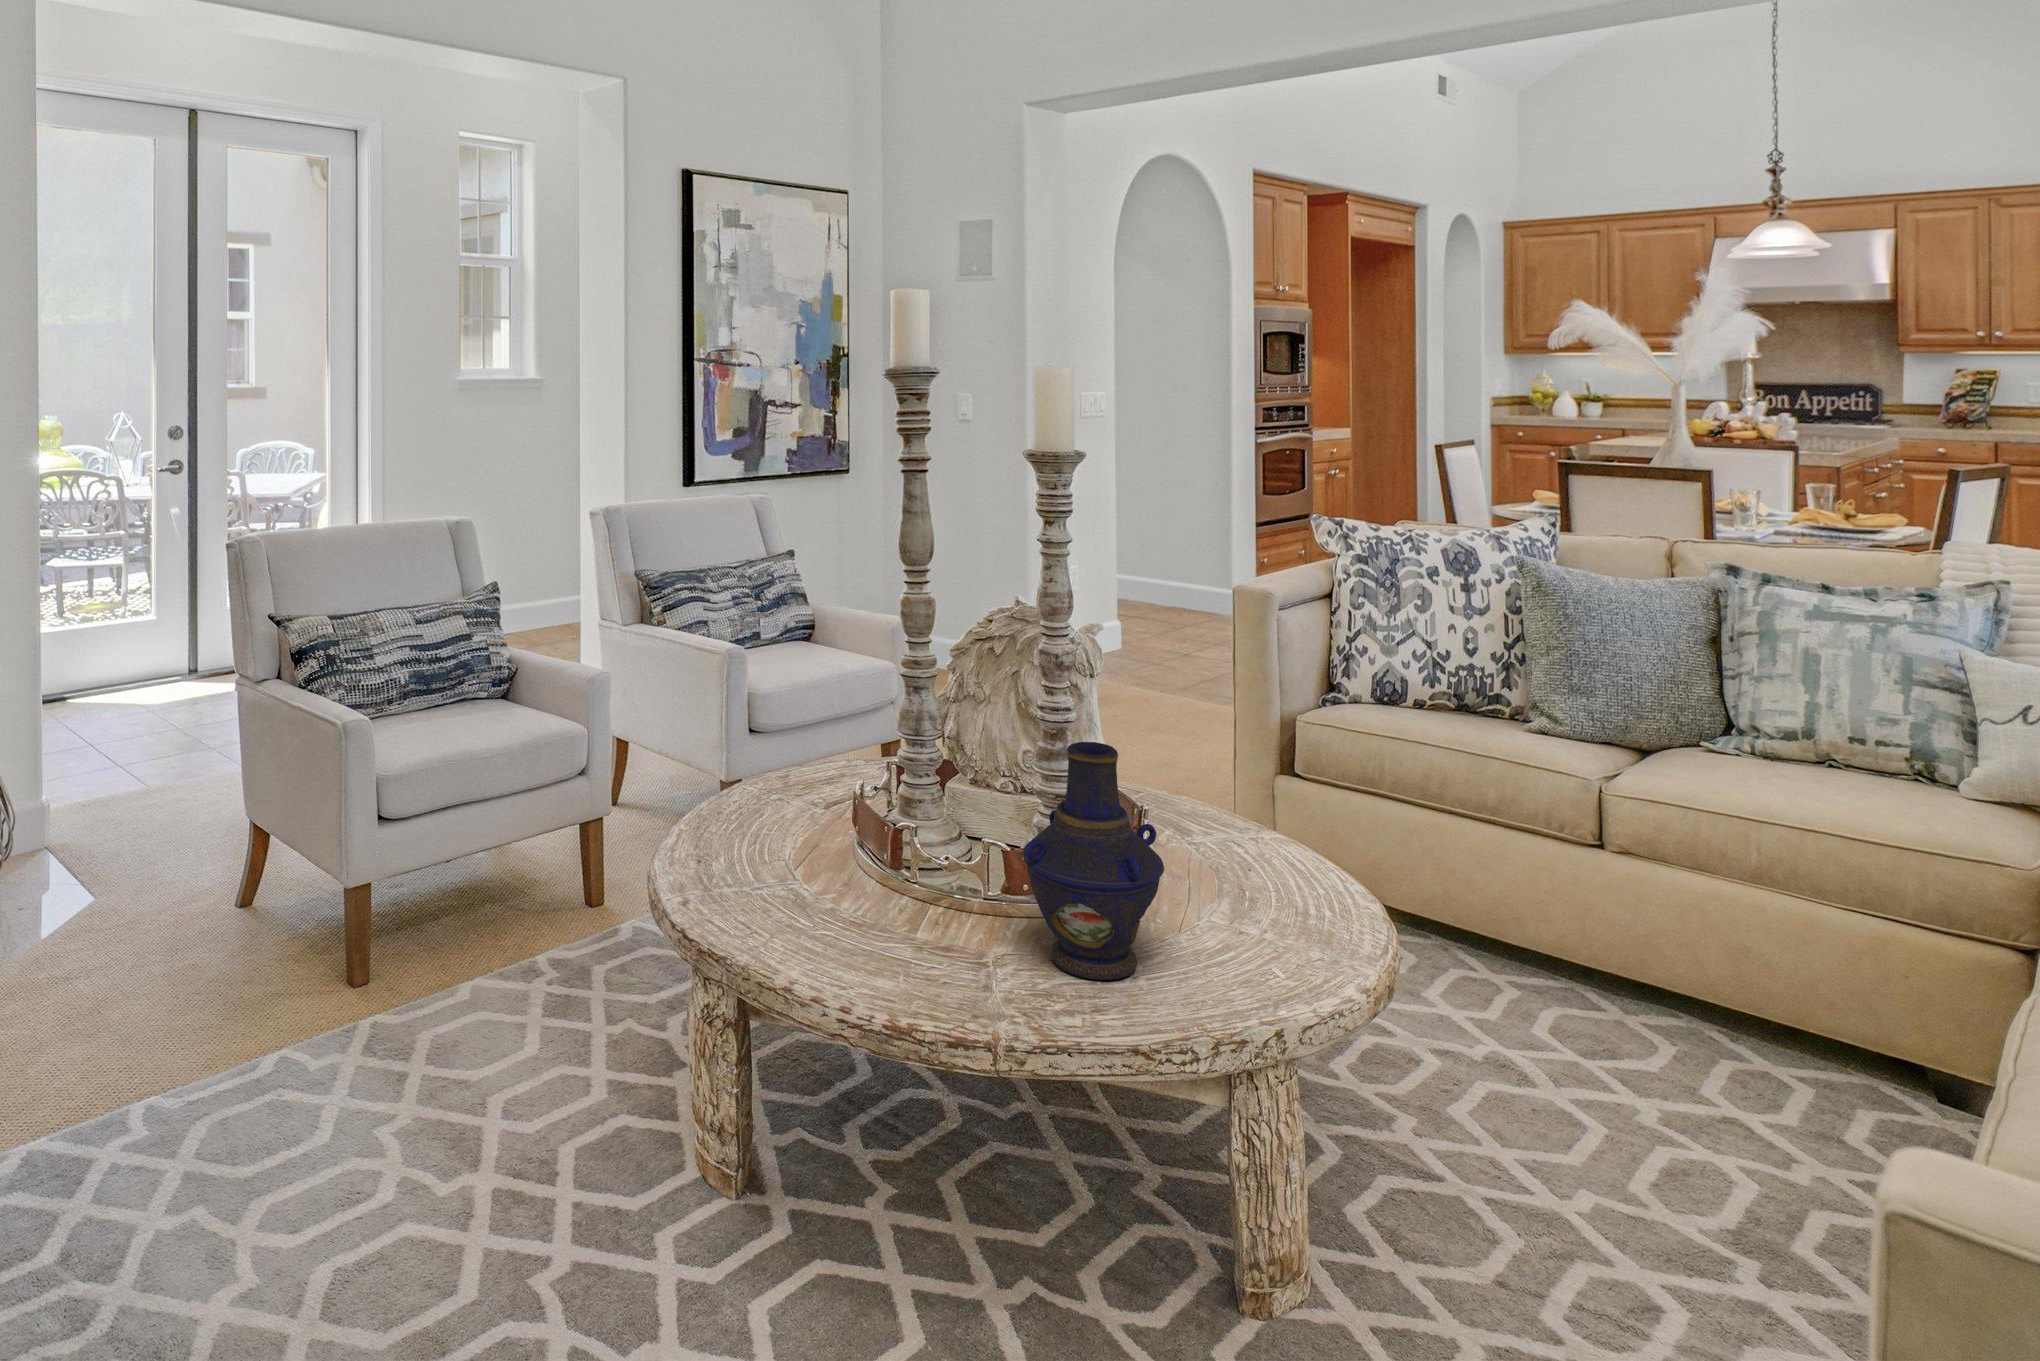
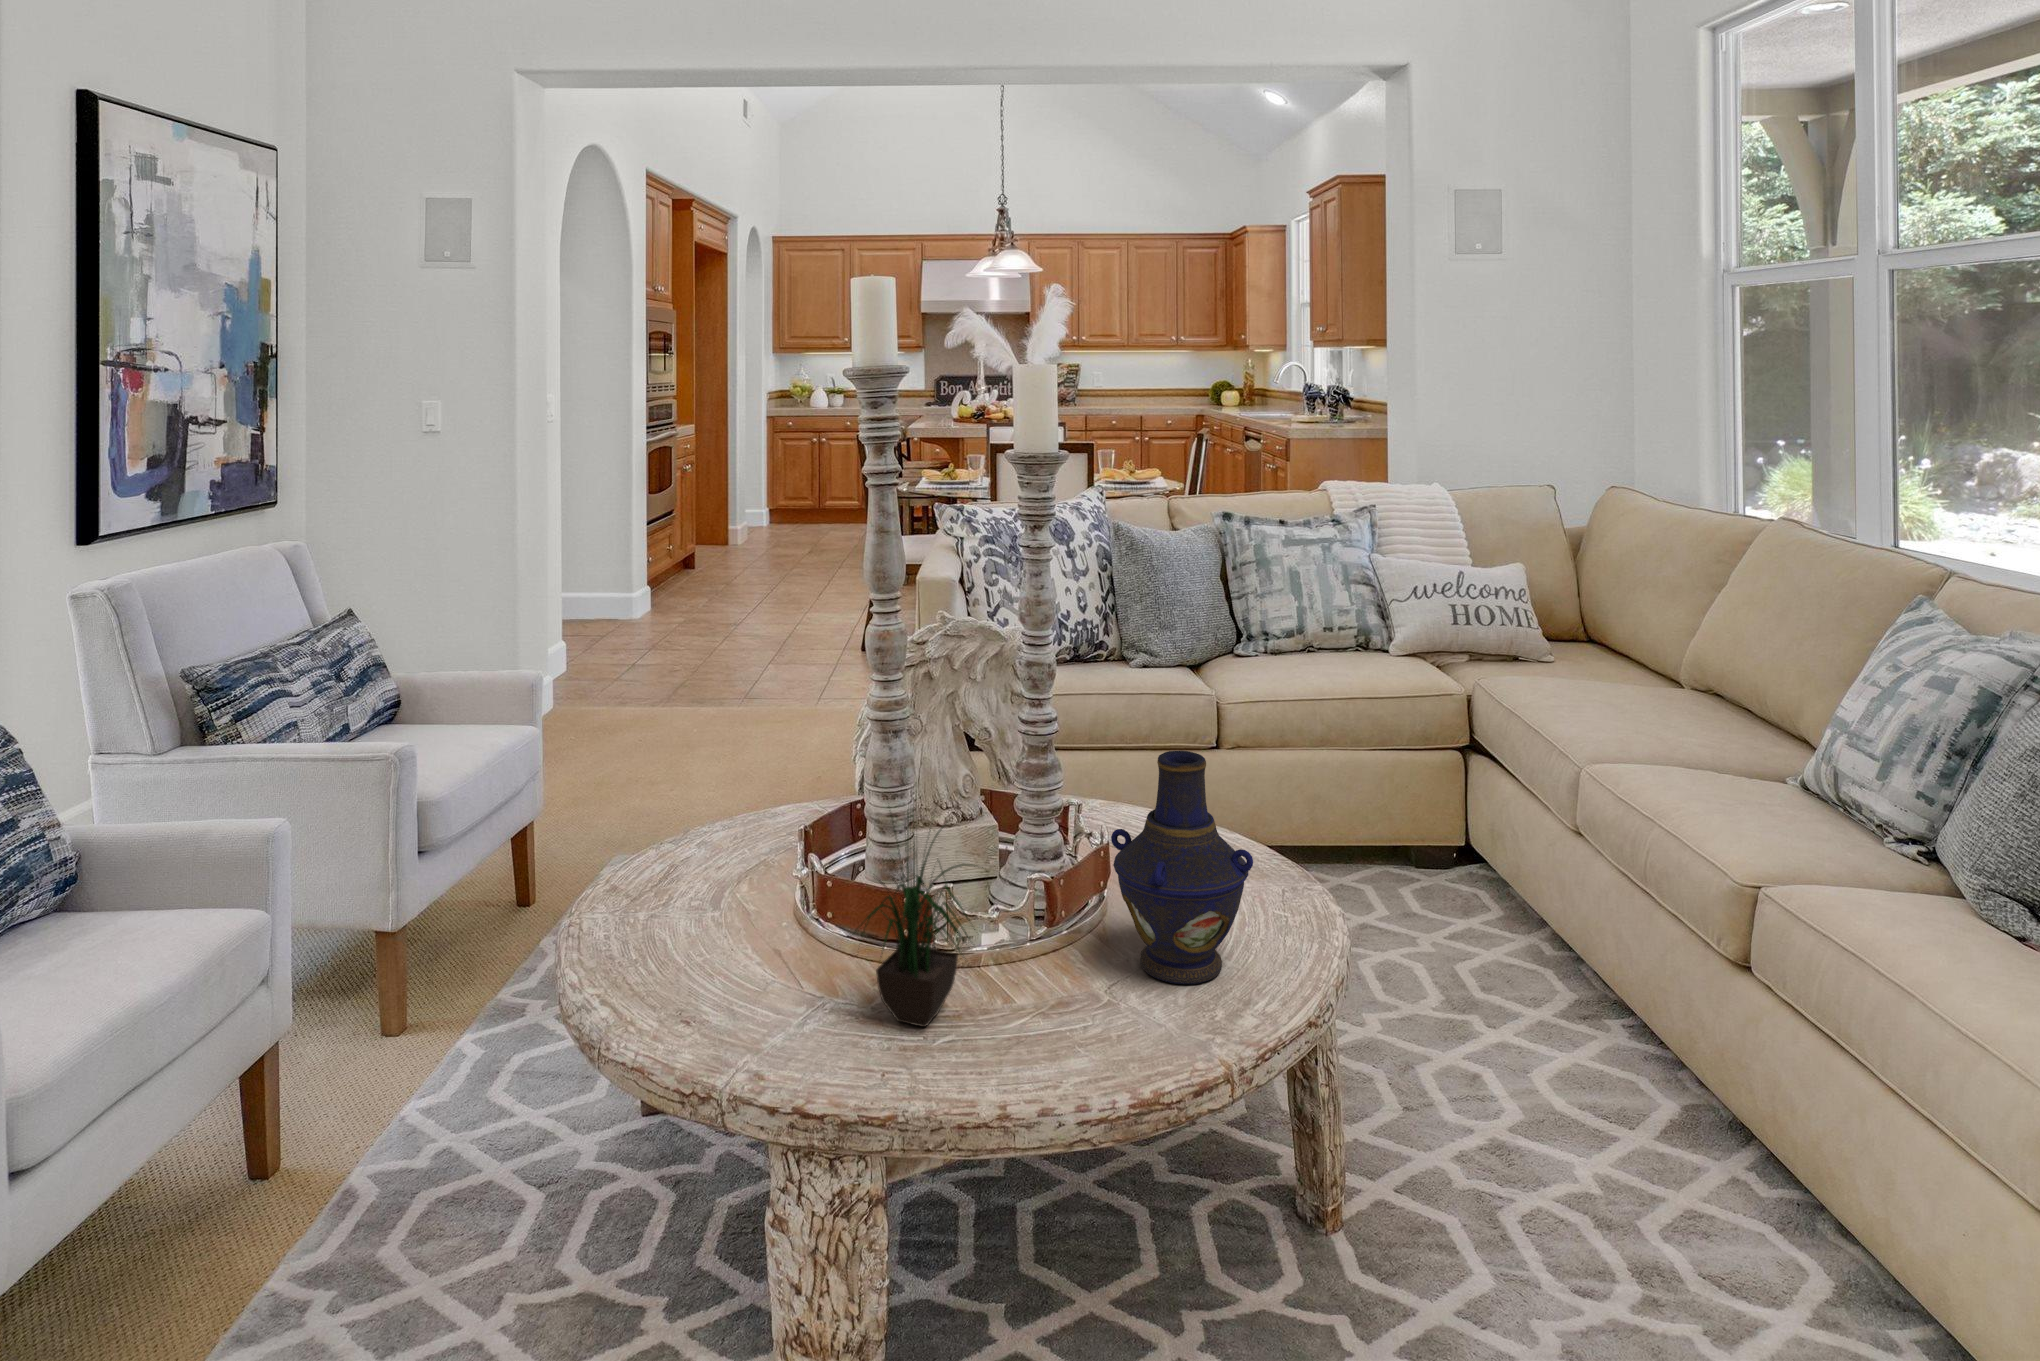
potted plant: none [766,681,884,919] -> present [855,824,983,1027]

